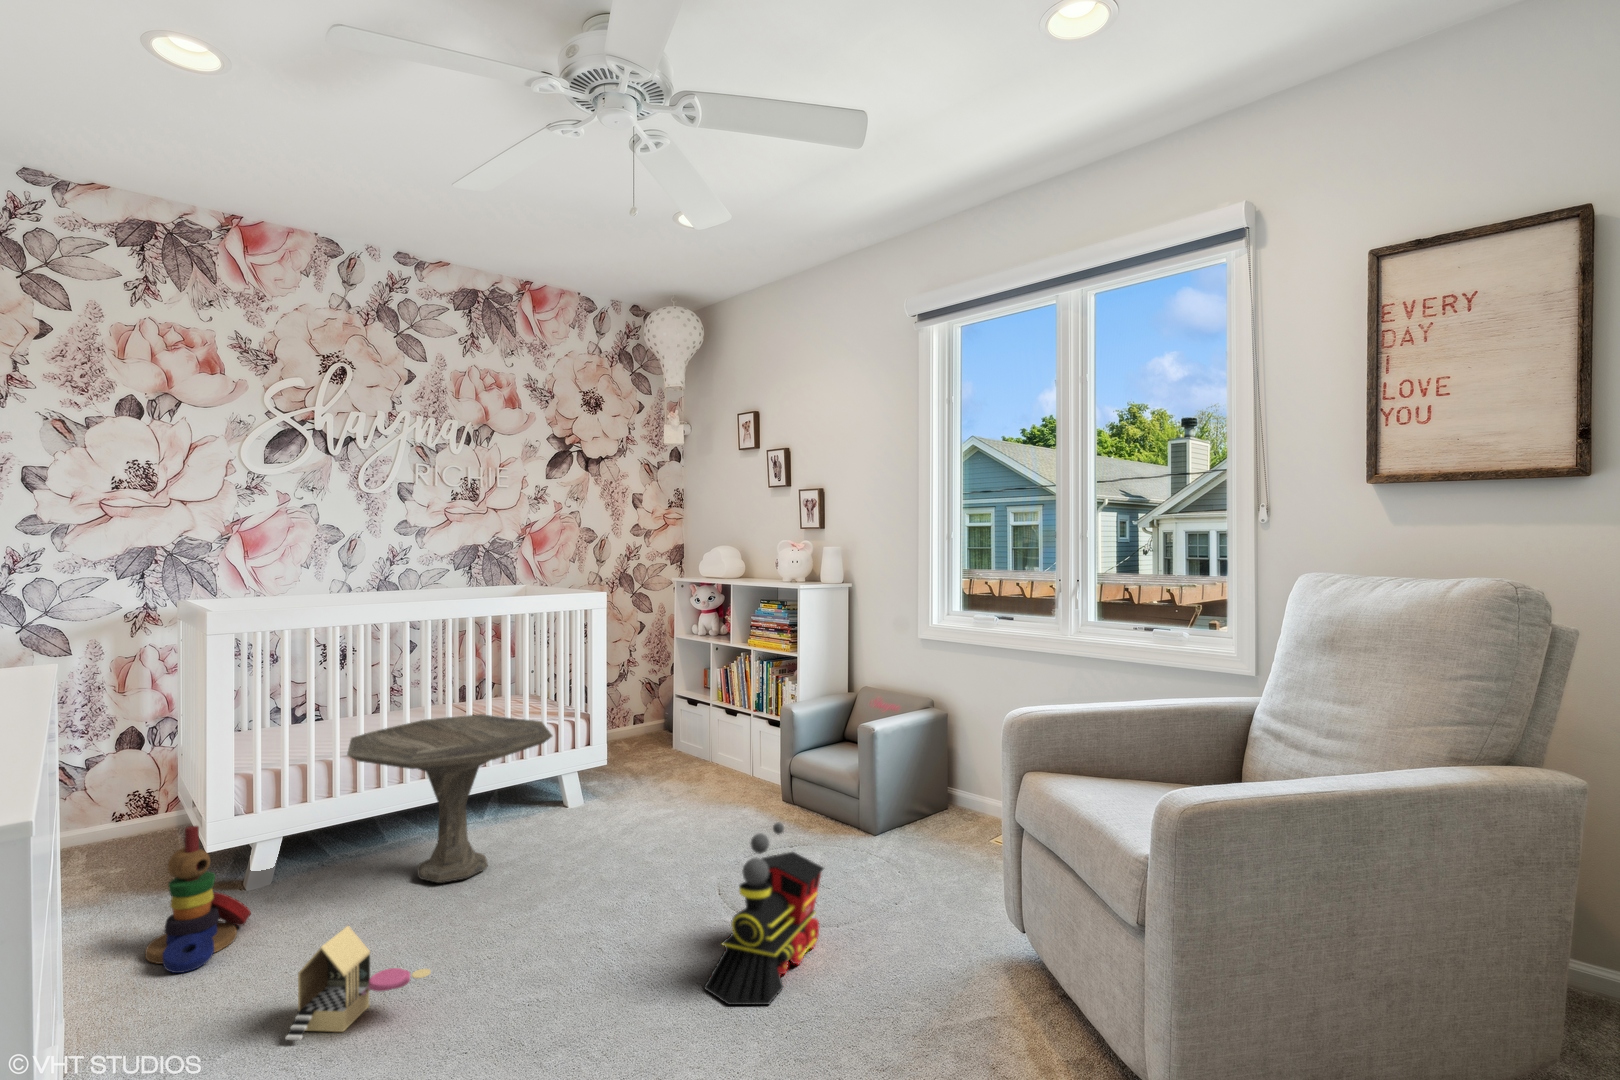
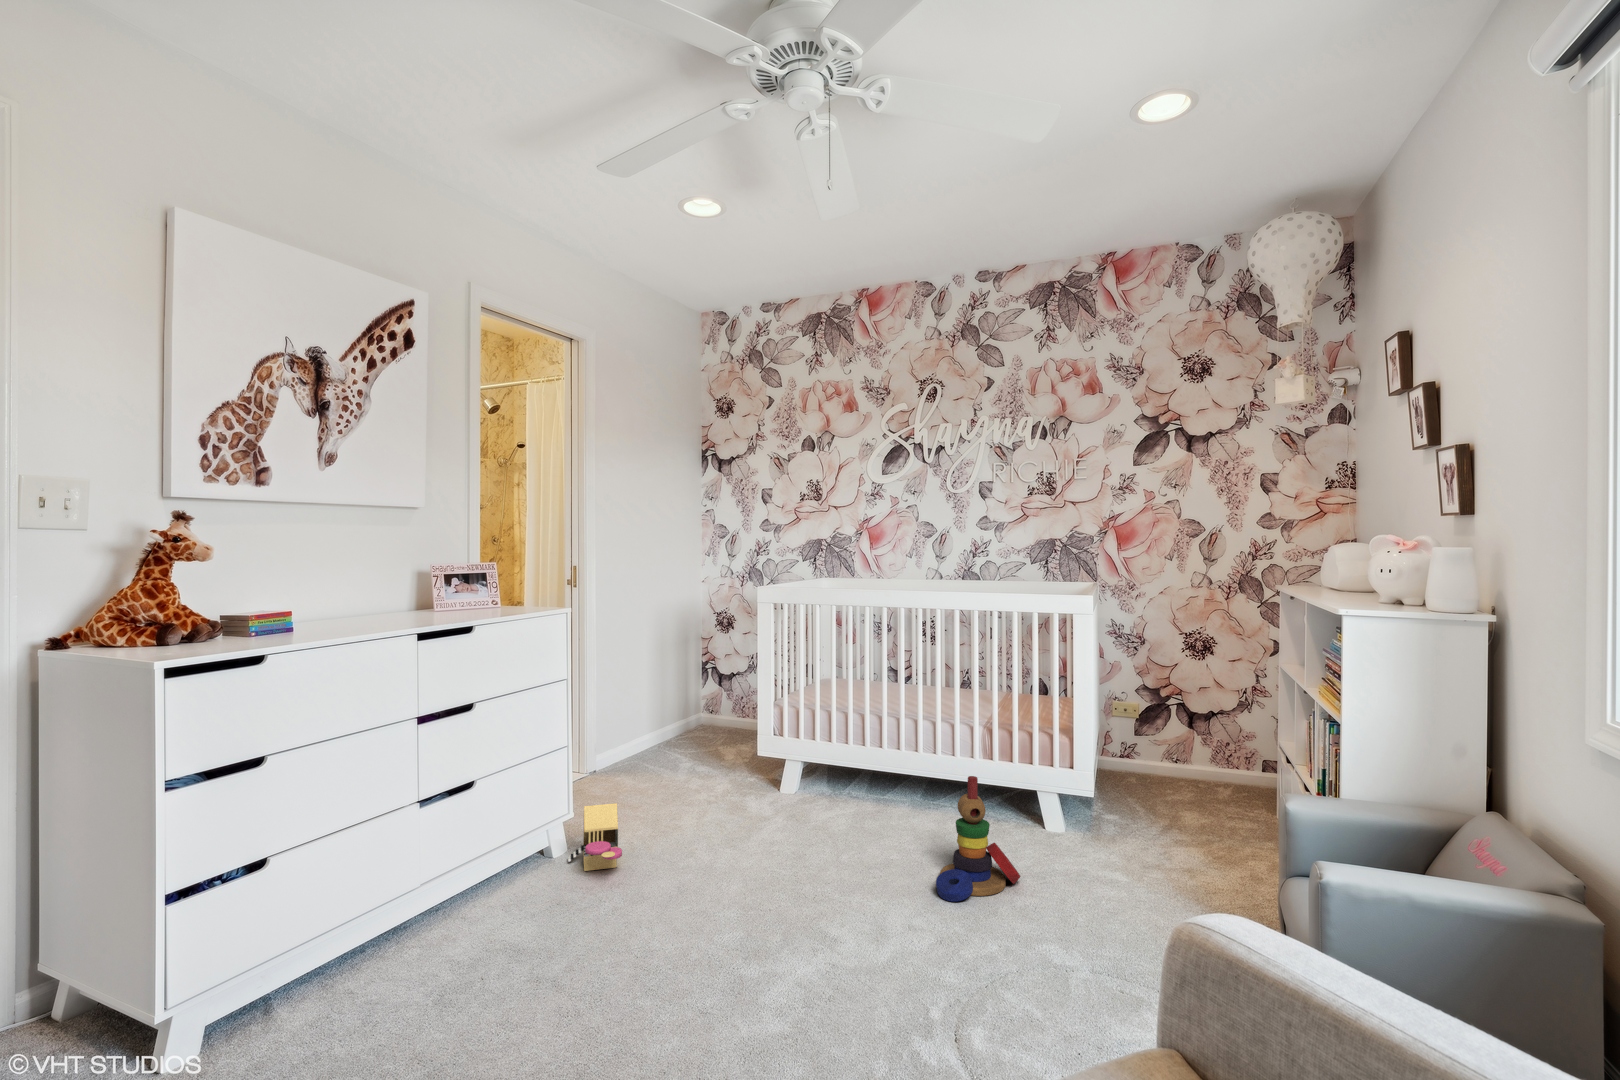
side table: present [347,714,552,883] -> none [744,687,913,832]
toy train: present [704,822,824,1005] -> none [654,858,826,1043]
stacking toy: present [145,826,251,973] -> present [936,776,1020,902]

